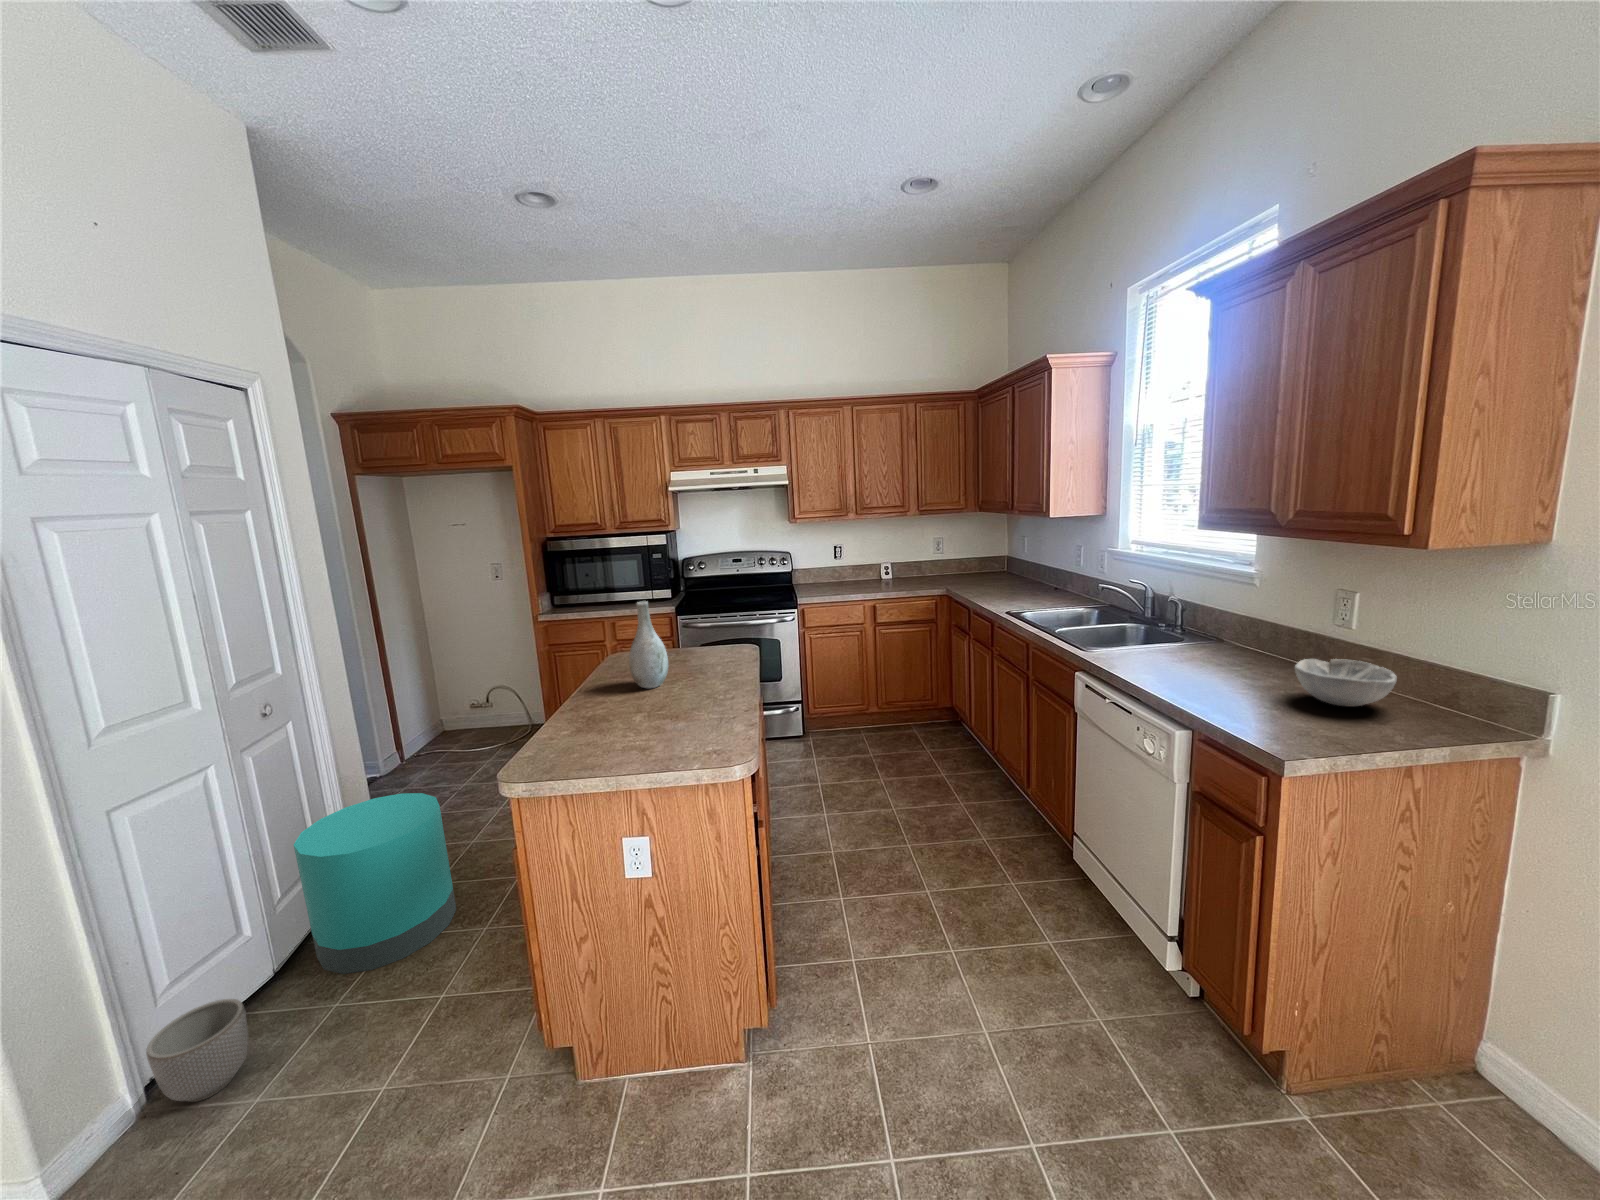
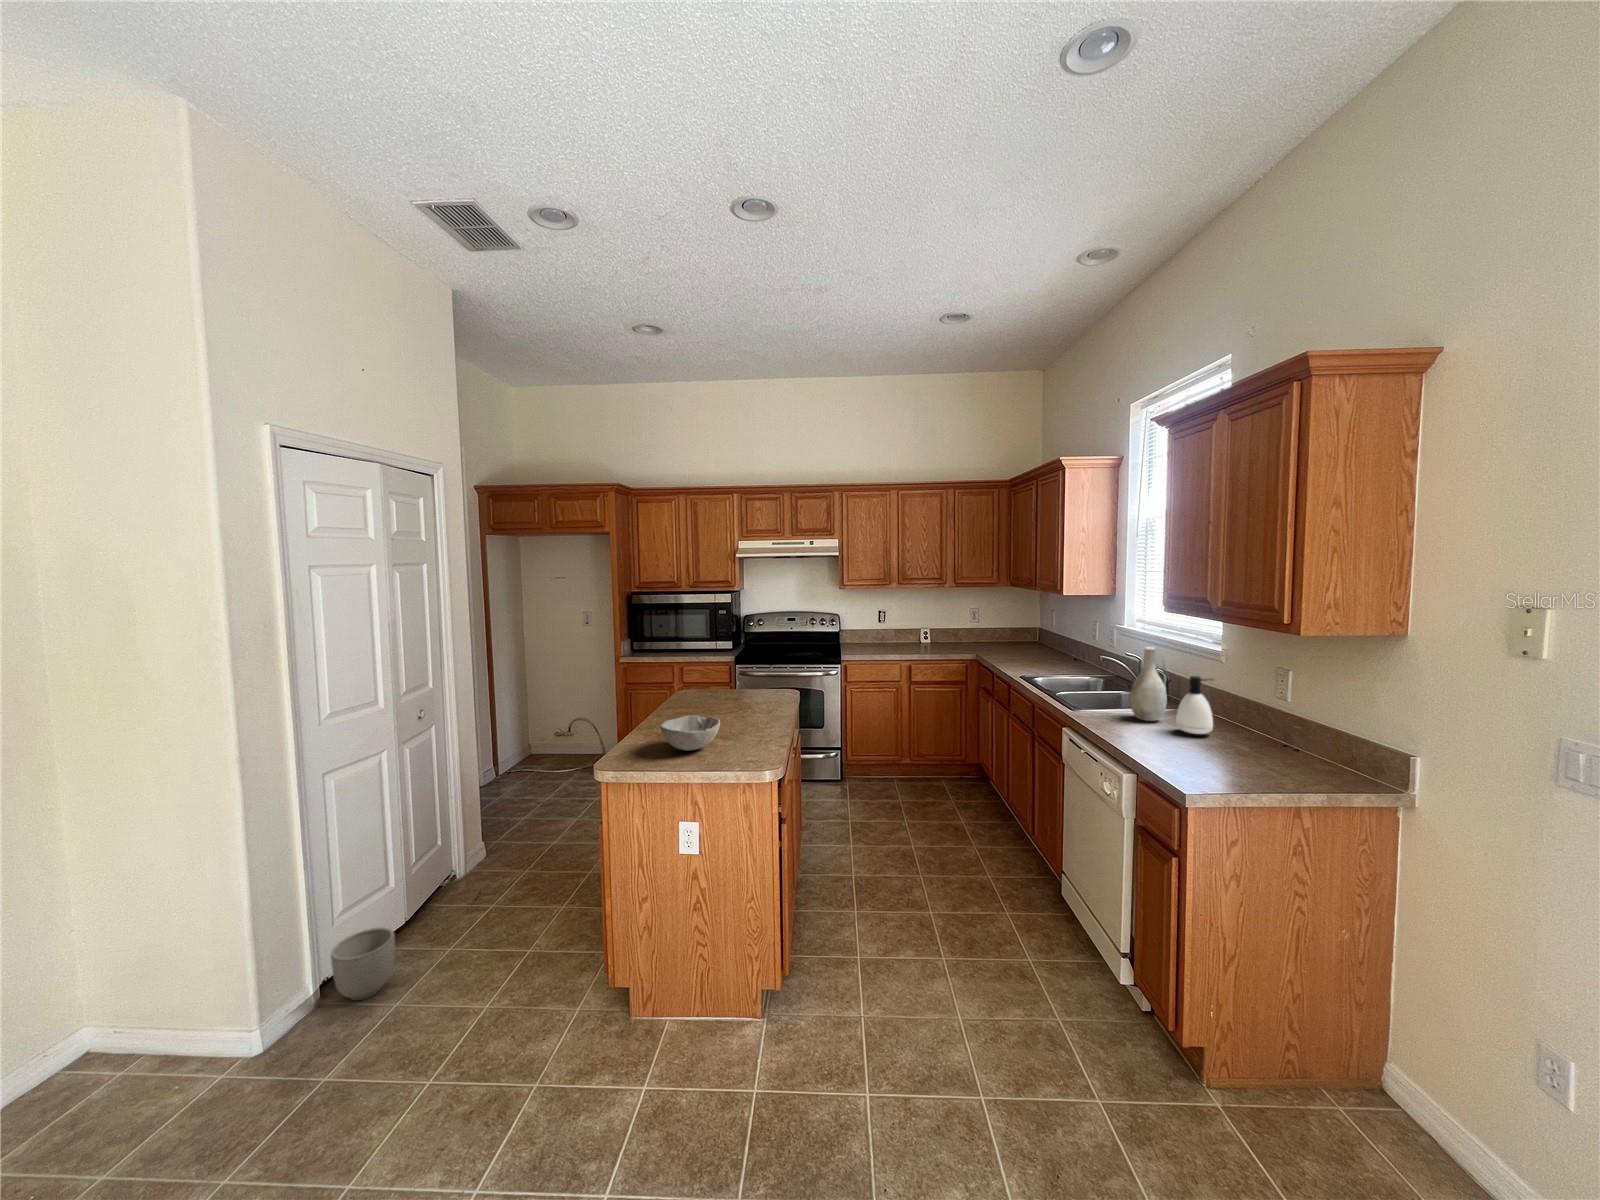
vase: present [629,601,668,688] -> present [1130,647,1167,721]
soap dispenser: none [1220,605,1268,674] -> present [1176,676,1213,734]
bowl: present [1295,659,1397,707] -> present [661,715,720,751]
trash can: present [294,793,456,974] -> none [432,791,542,928]

